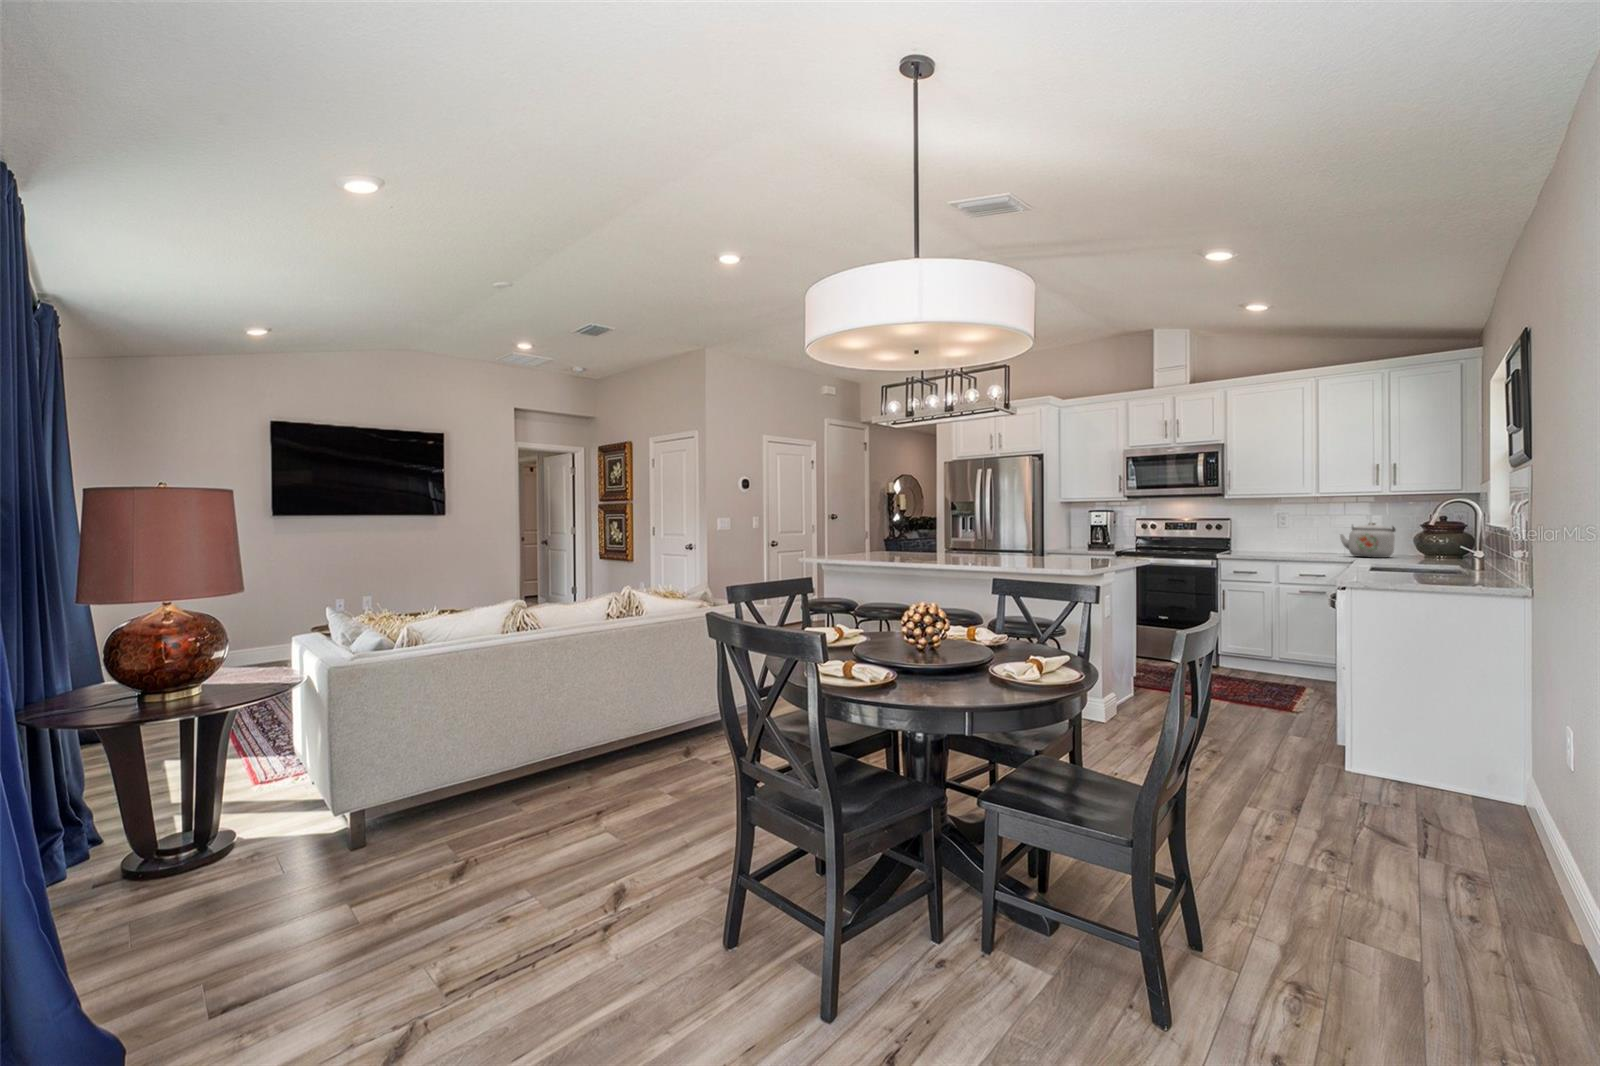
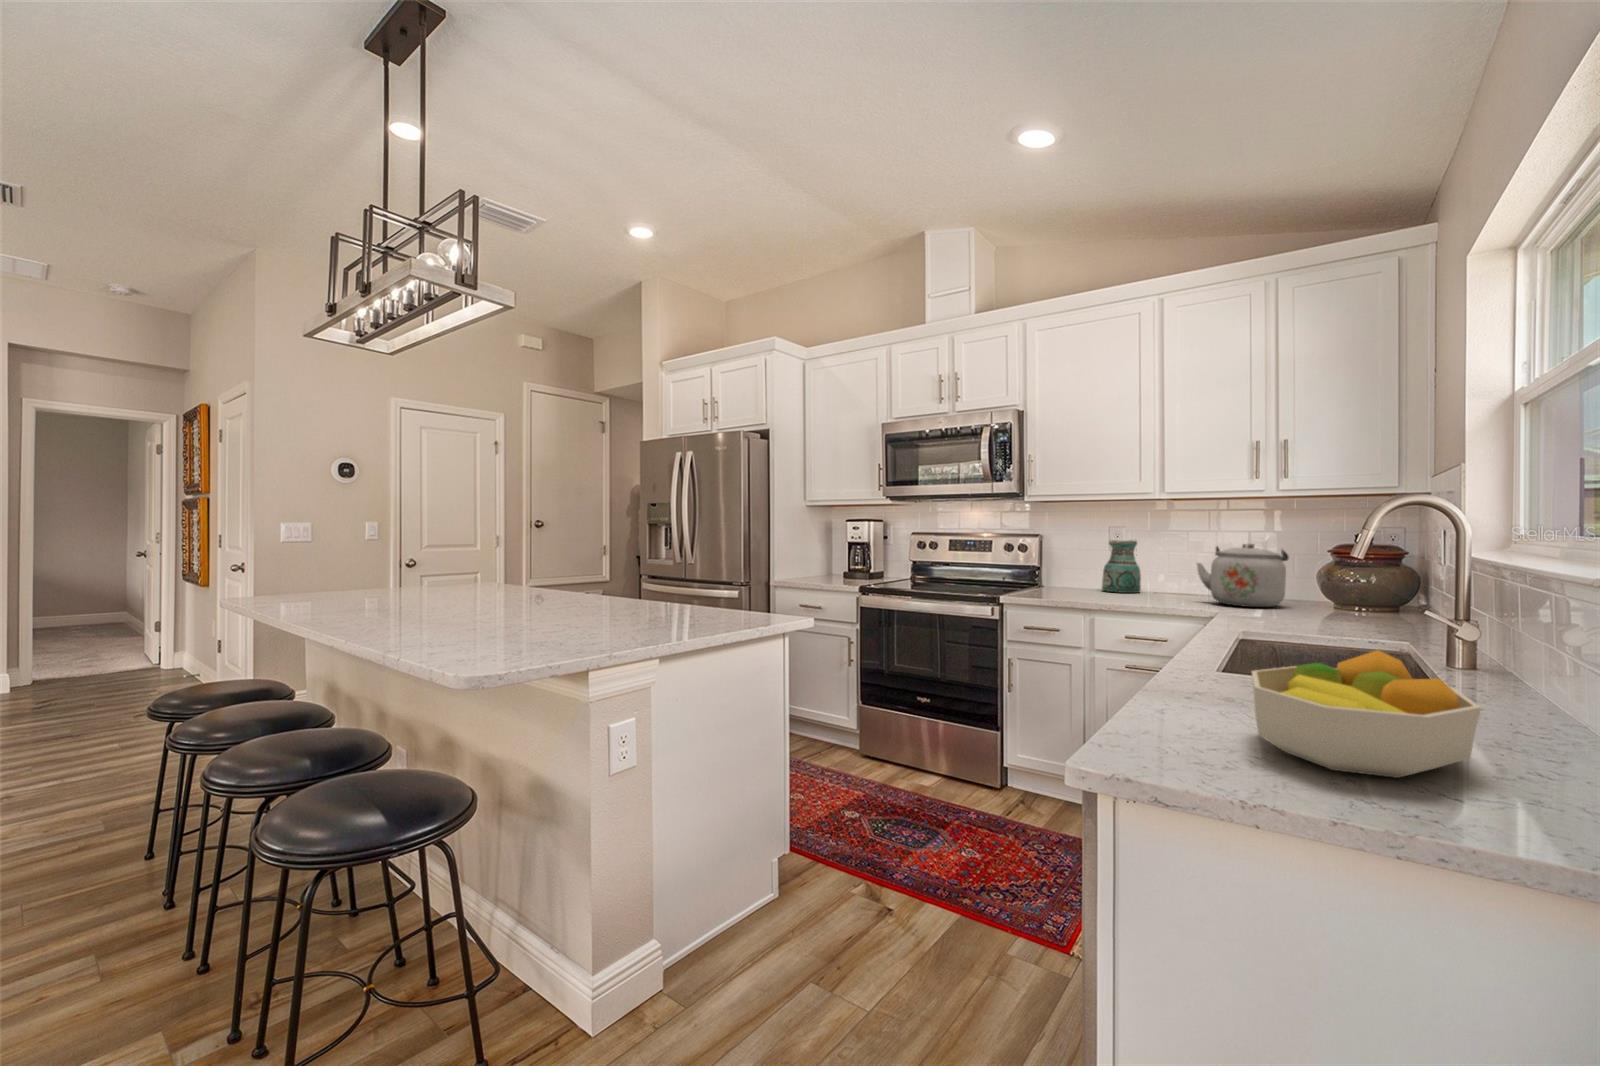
ceramic pitcher: none [1273,522,1299,554] -> present [1102,540,1141,593]
fruit bowl: none [1399,552,1473,584] -> present [1252,650,1481,778]

